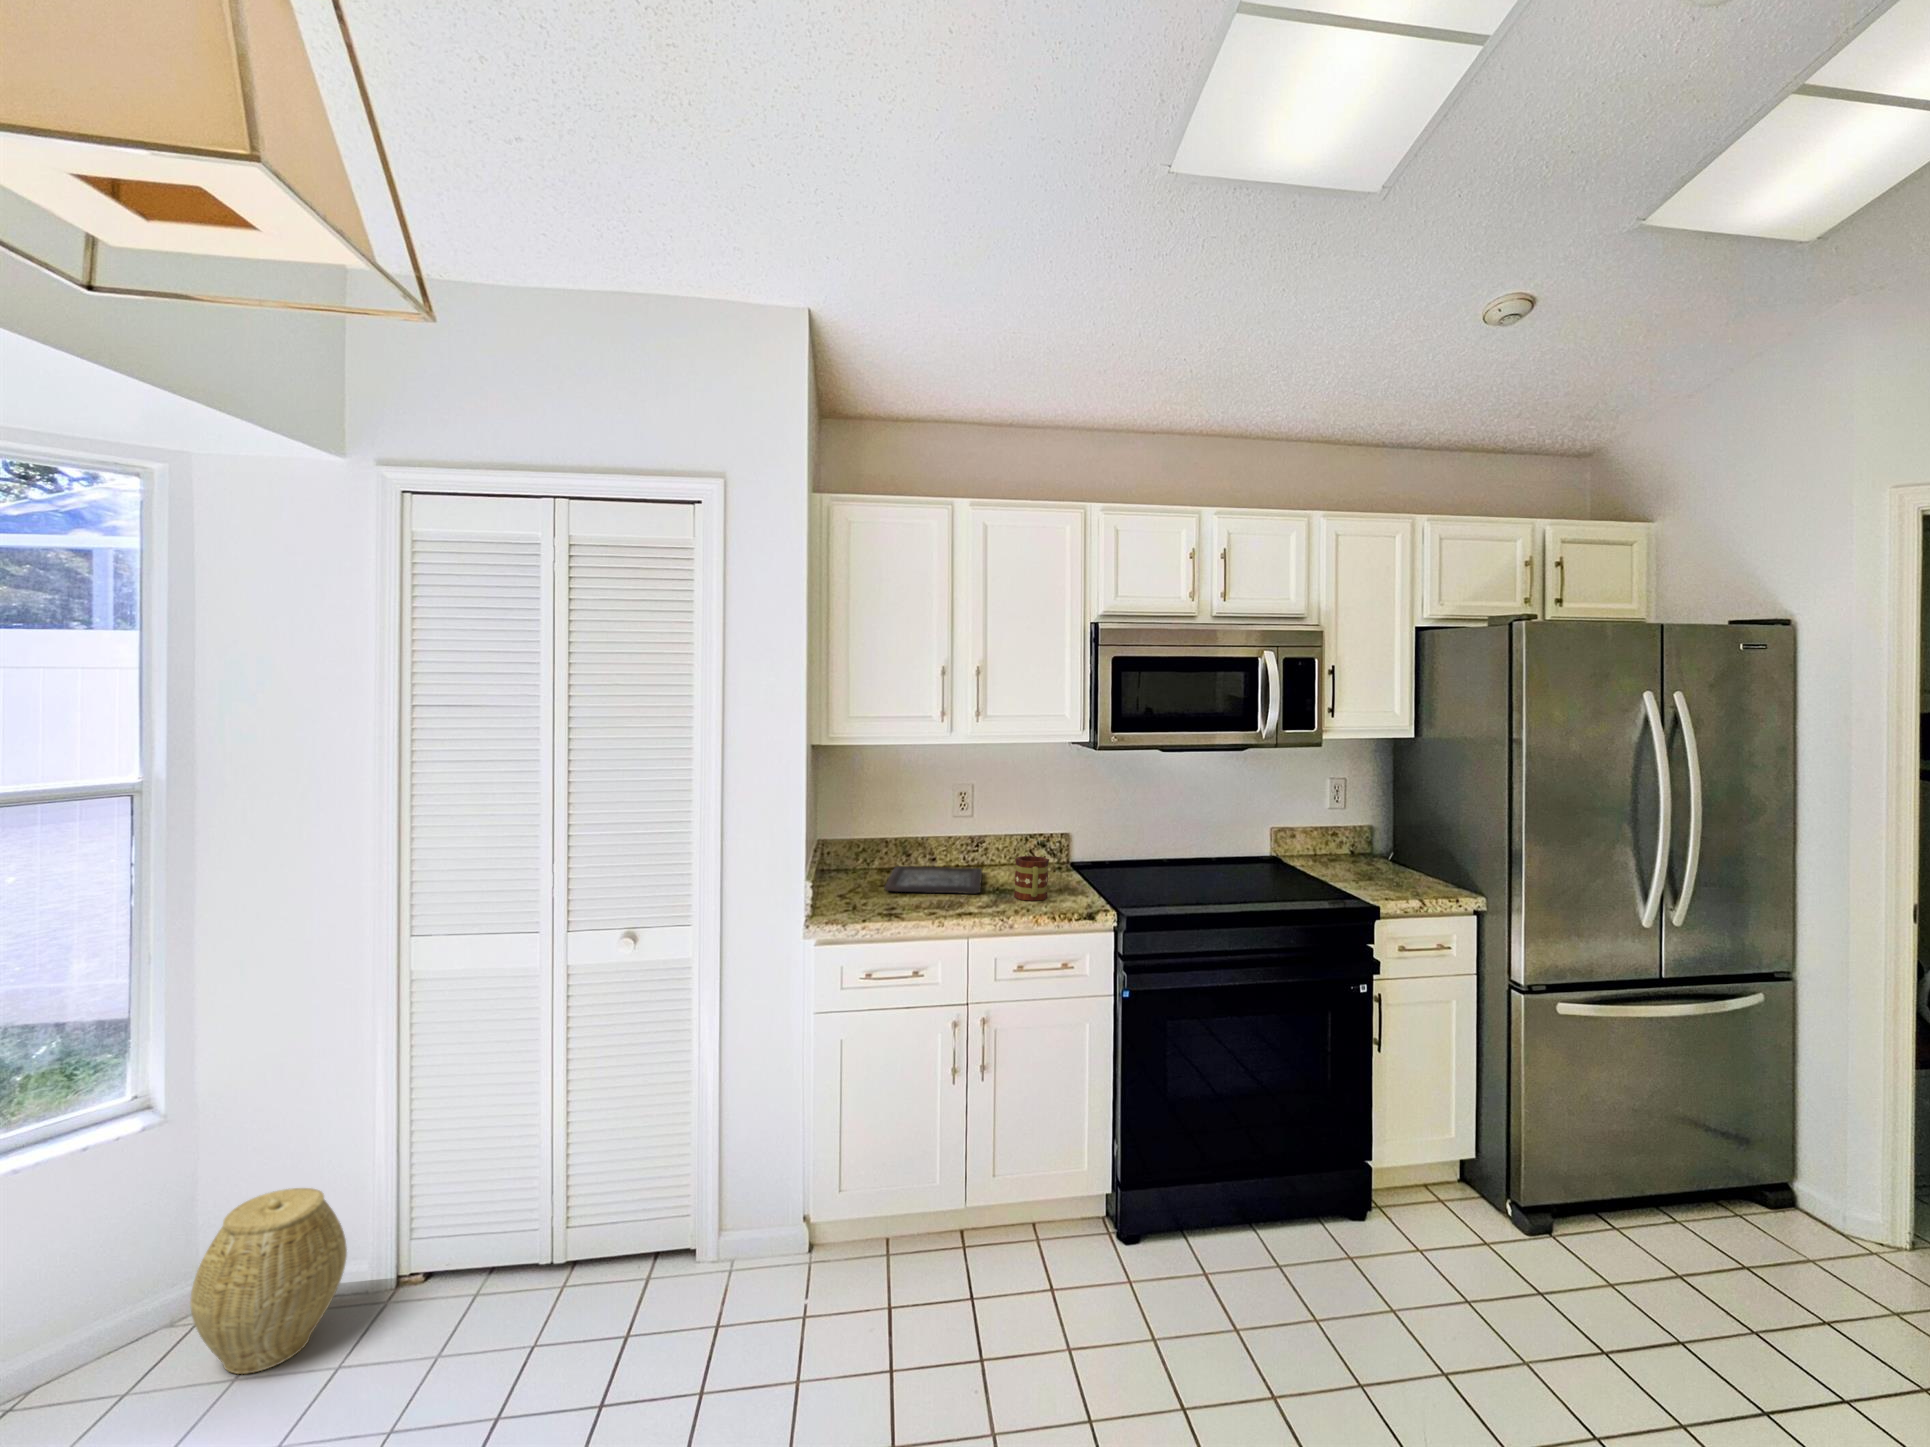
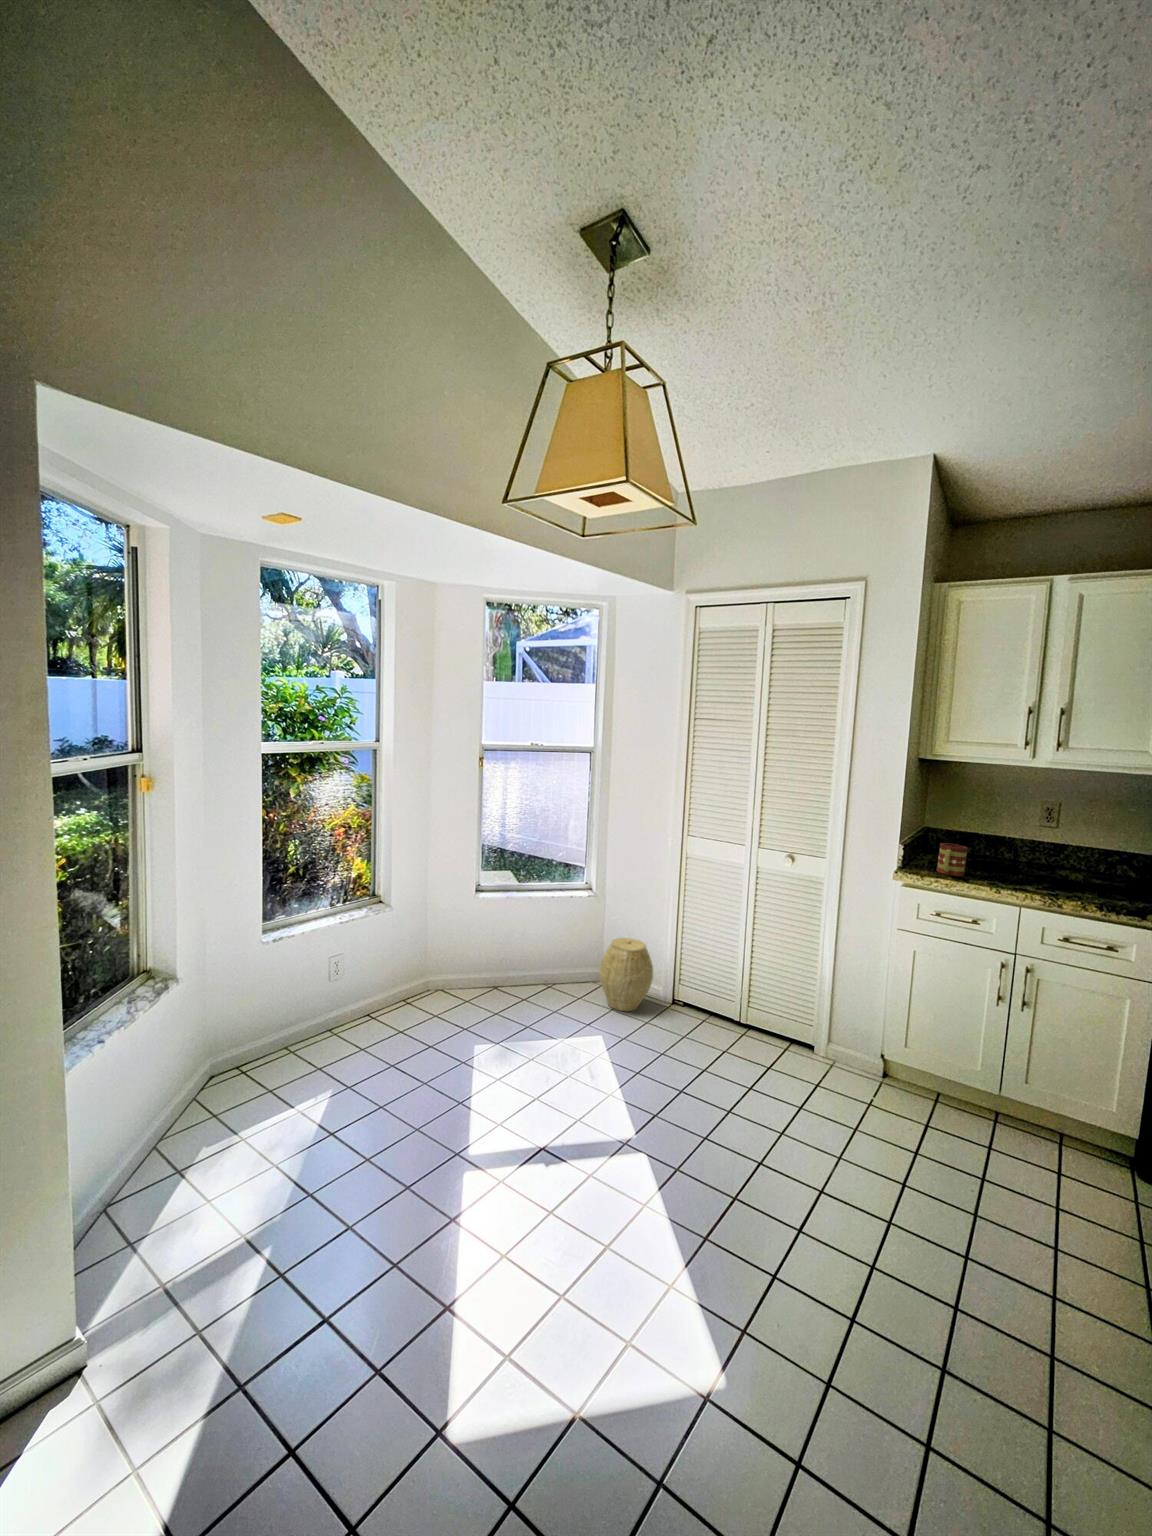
mug: present [1014,856,1049,901] -> present [936,843,968,876]
tray: present [884,866,982,894] -> none [967,857,1065,883]

